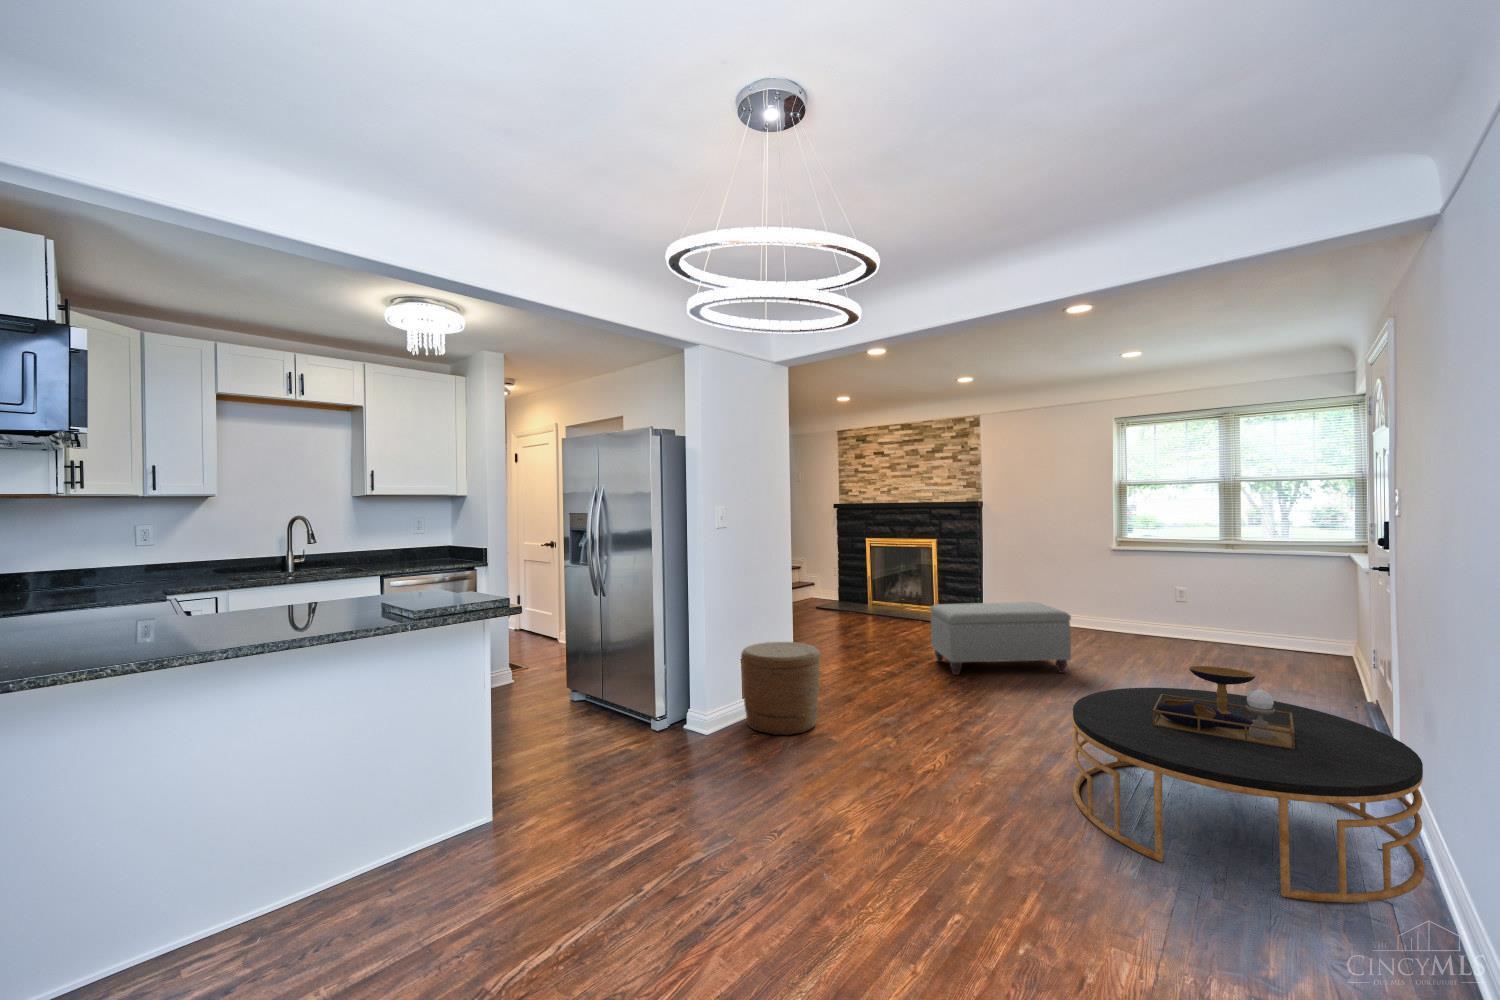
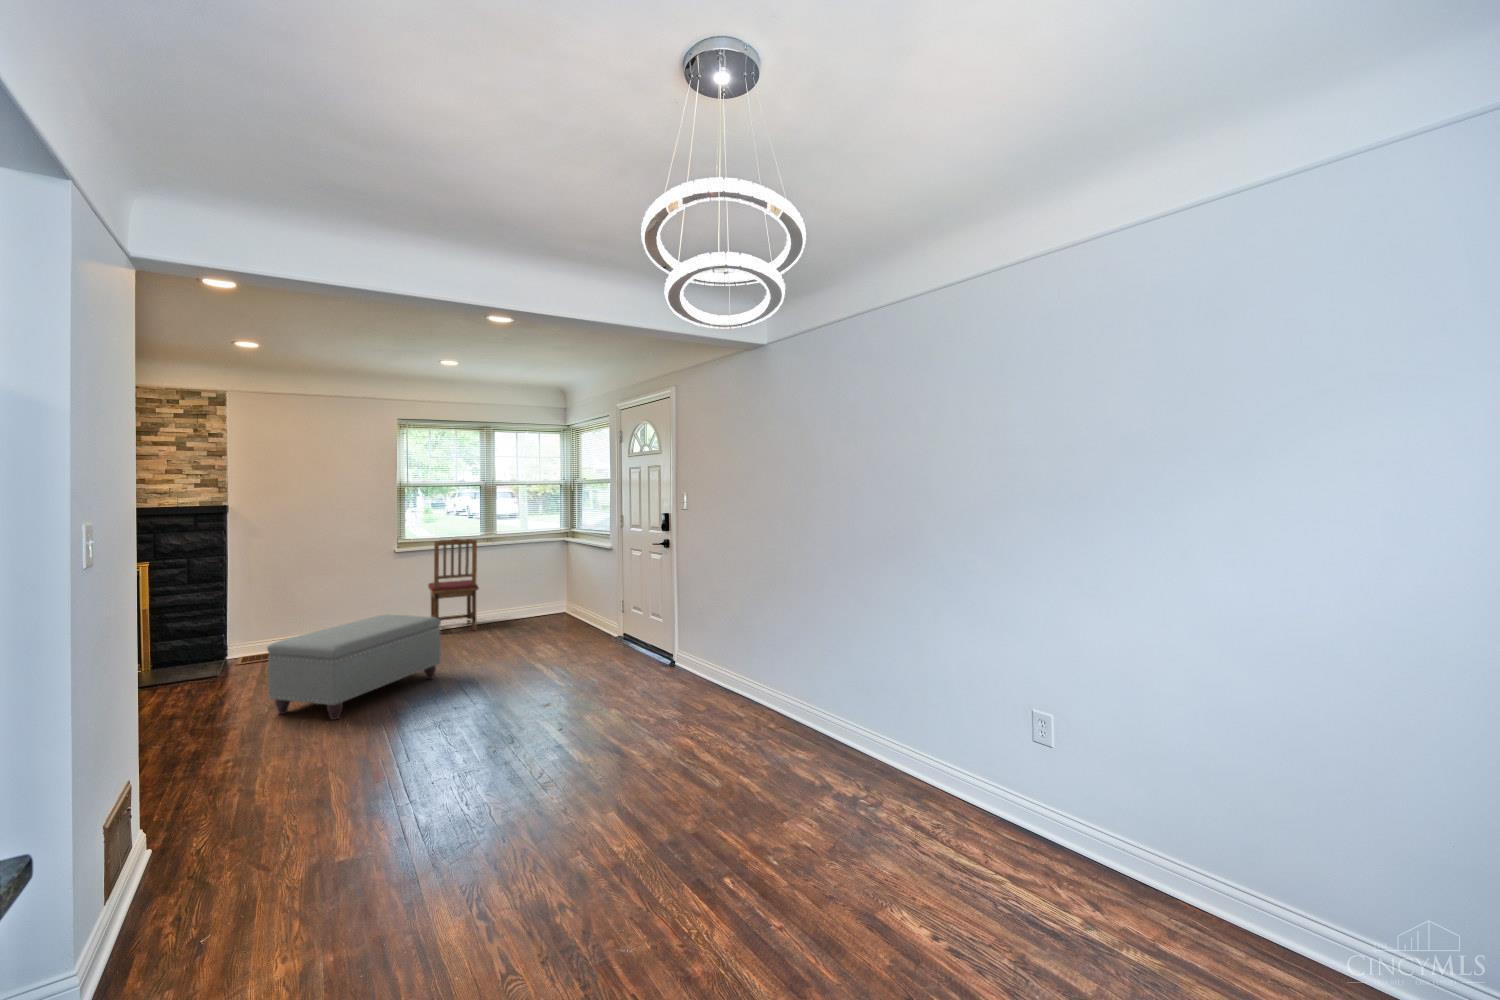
dining chair: none [1131,540,1197,648] -> present [428,539,479,630]
woven basket: present [741,642,821,735] -> none [123,739,300,925]
coffee table: present [1071,666,1425,902] -> none [595,626,786,773]

